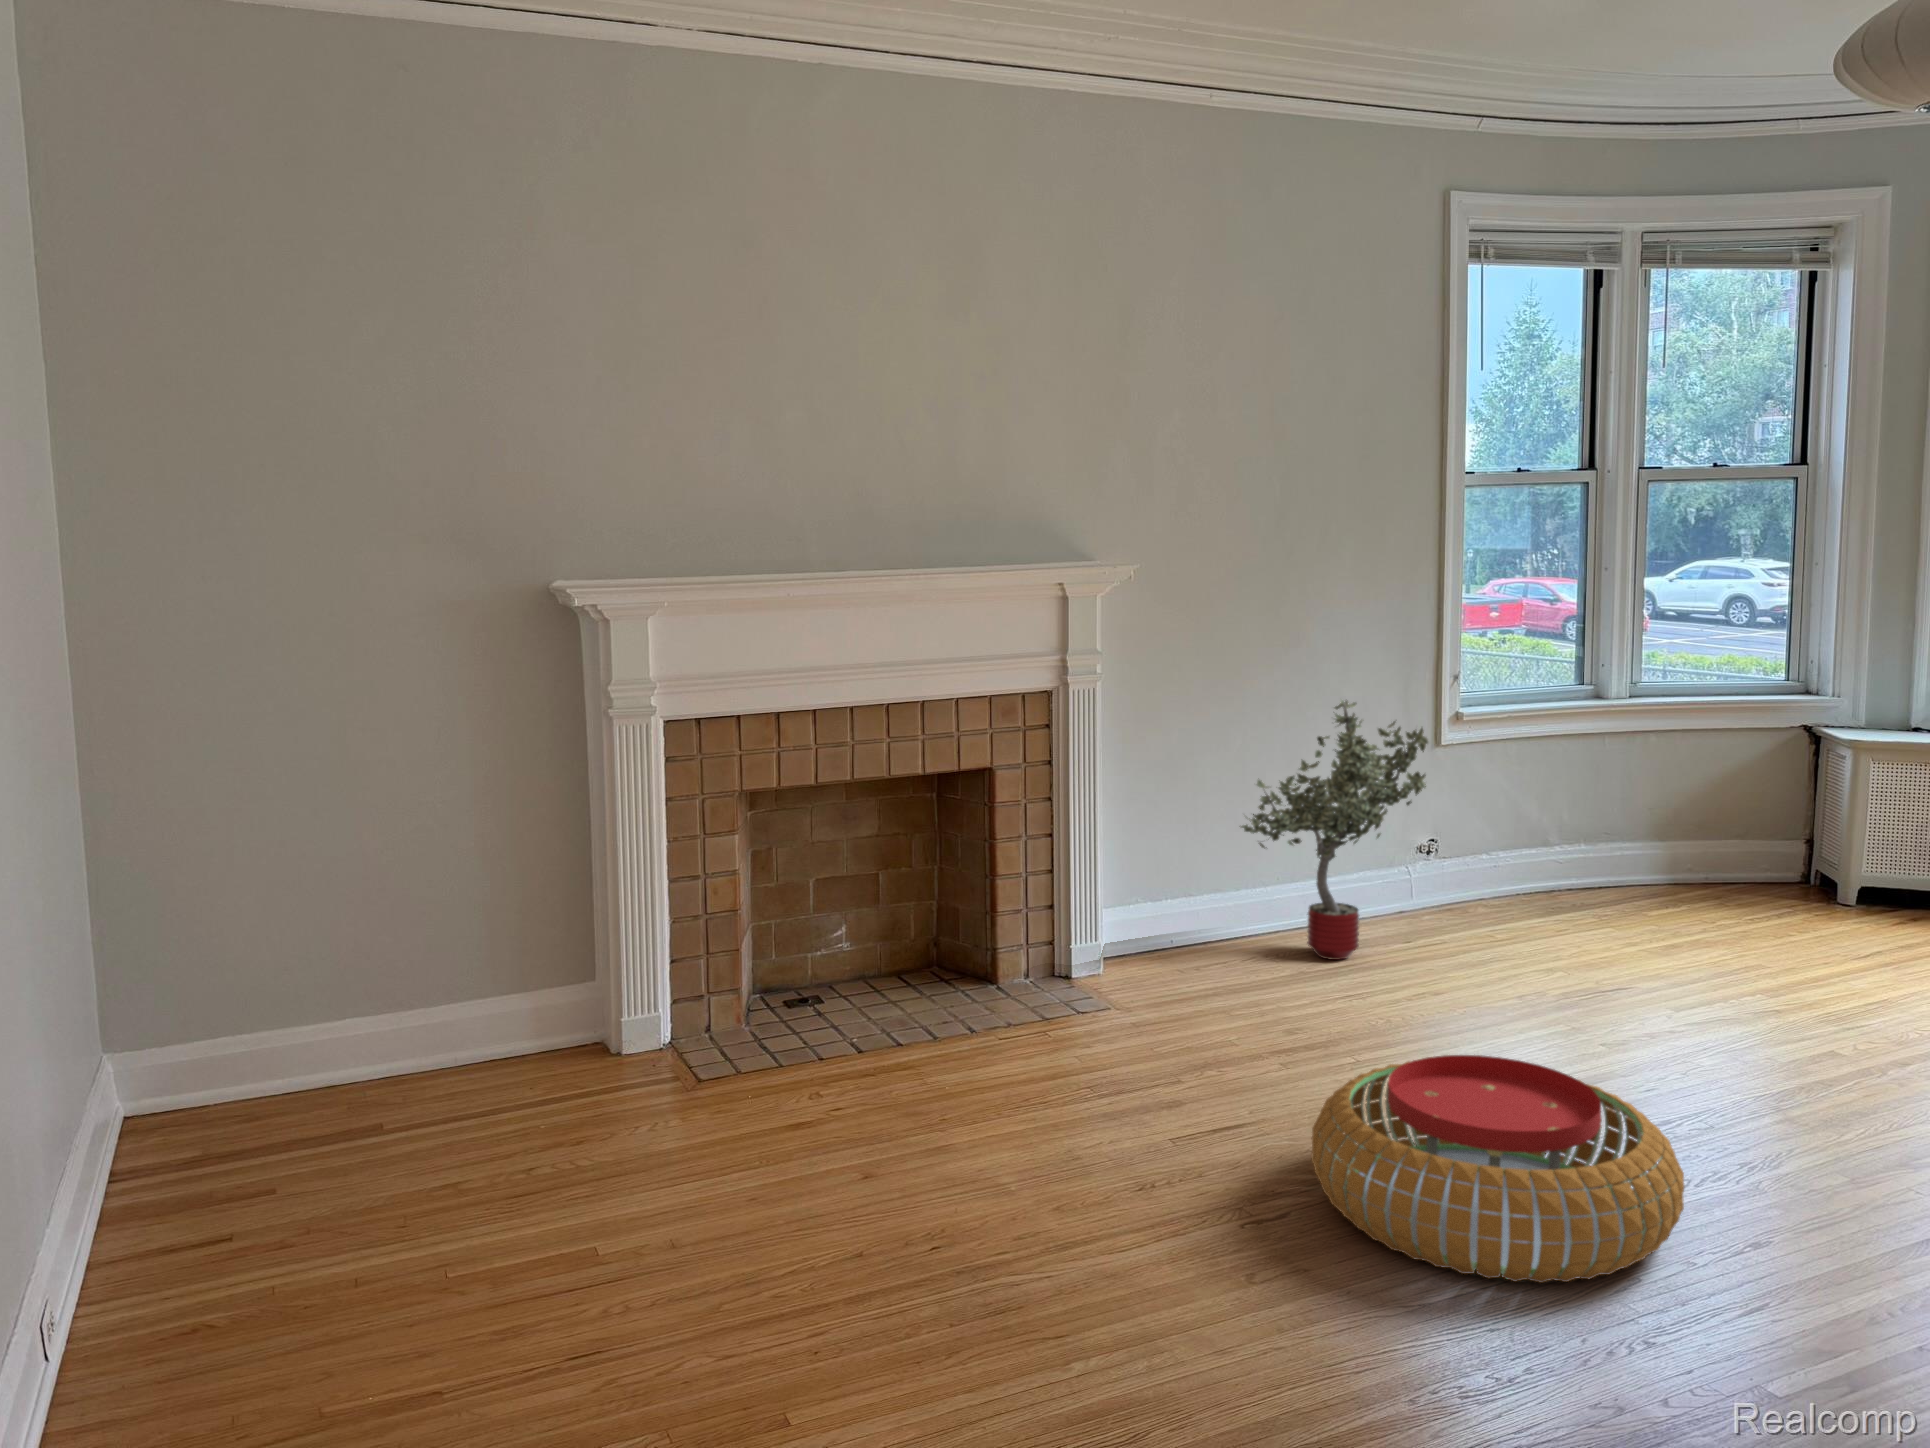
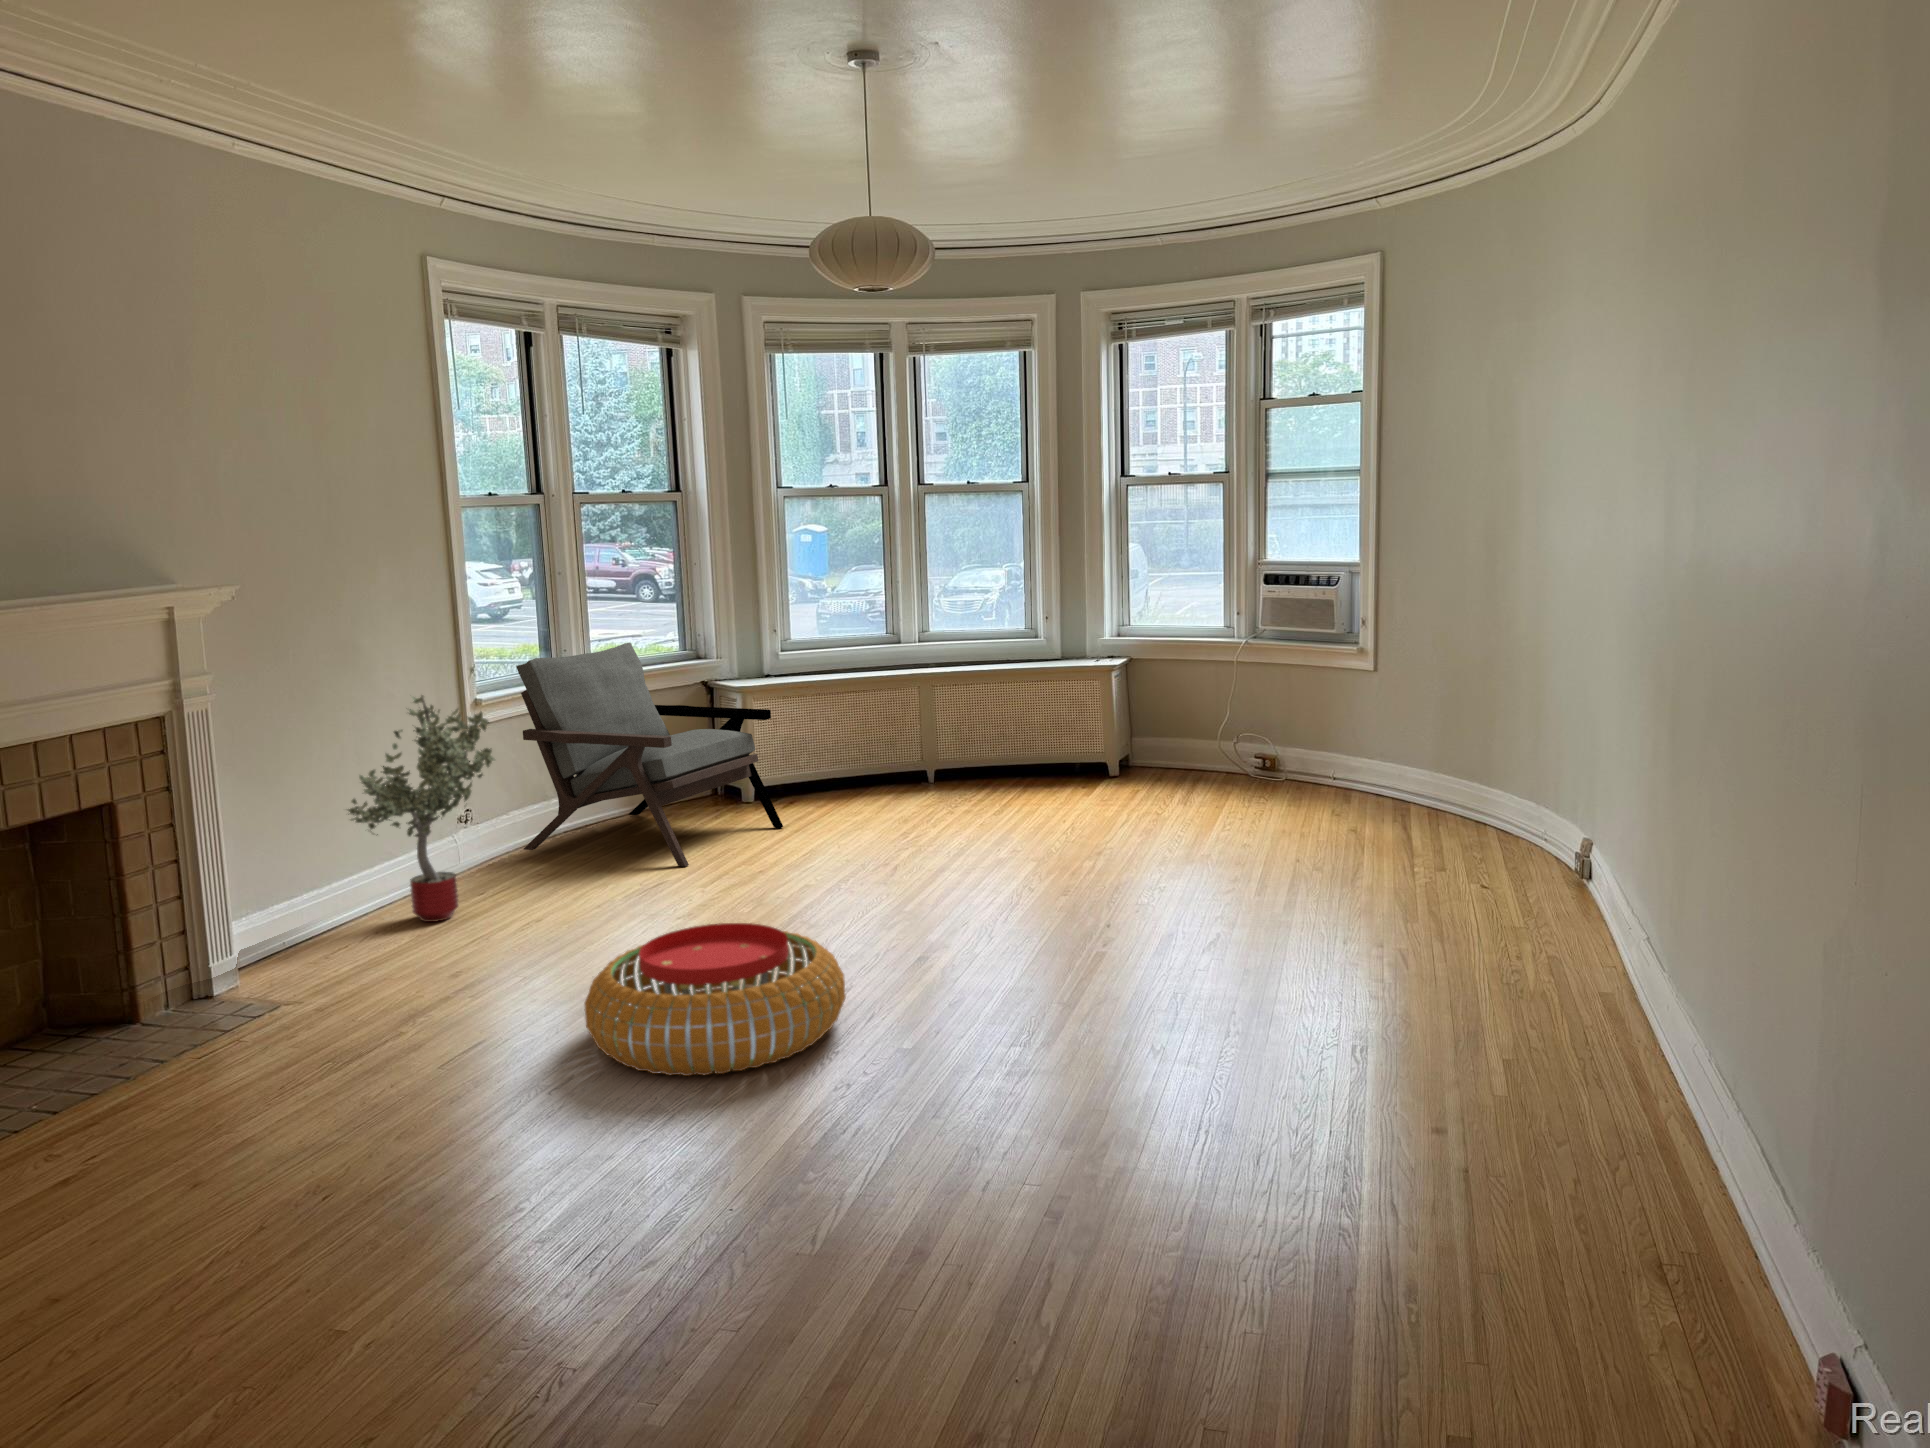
armchair: none [1497,663,1864,970] -> present [516,643,783,867]

